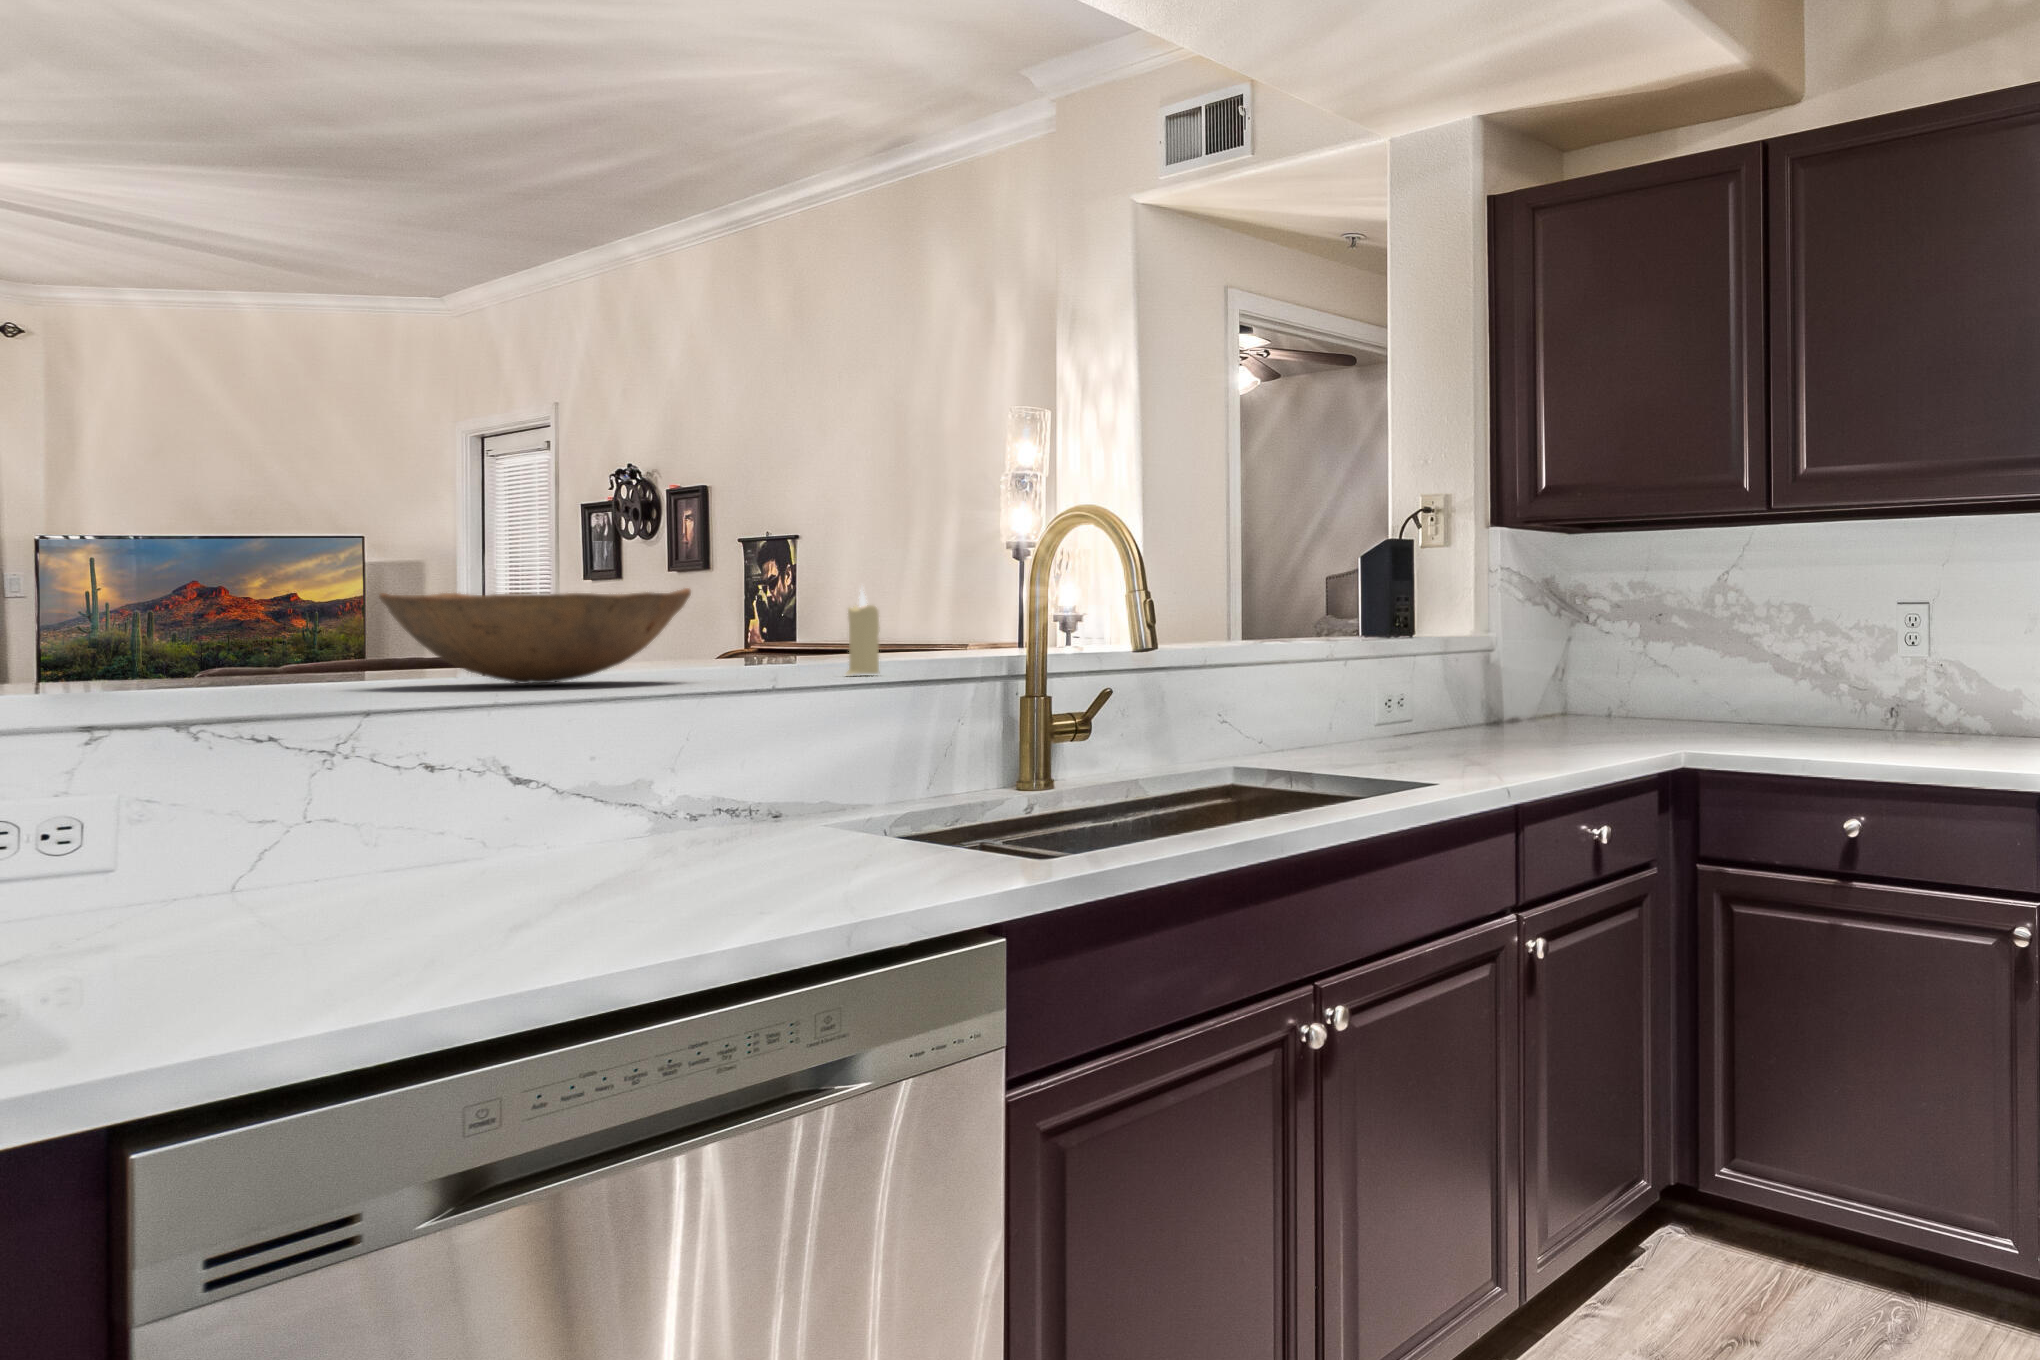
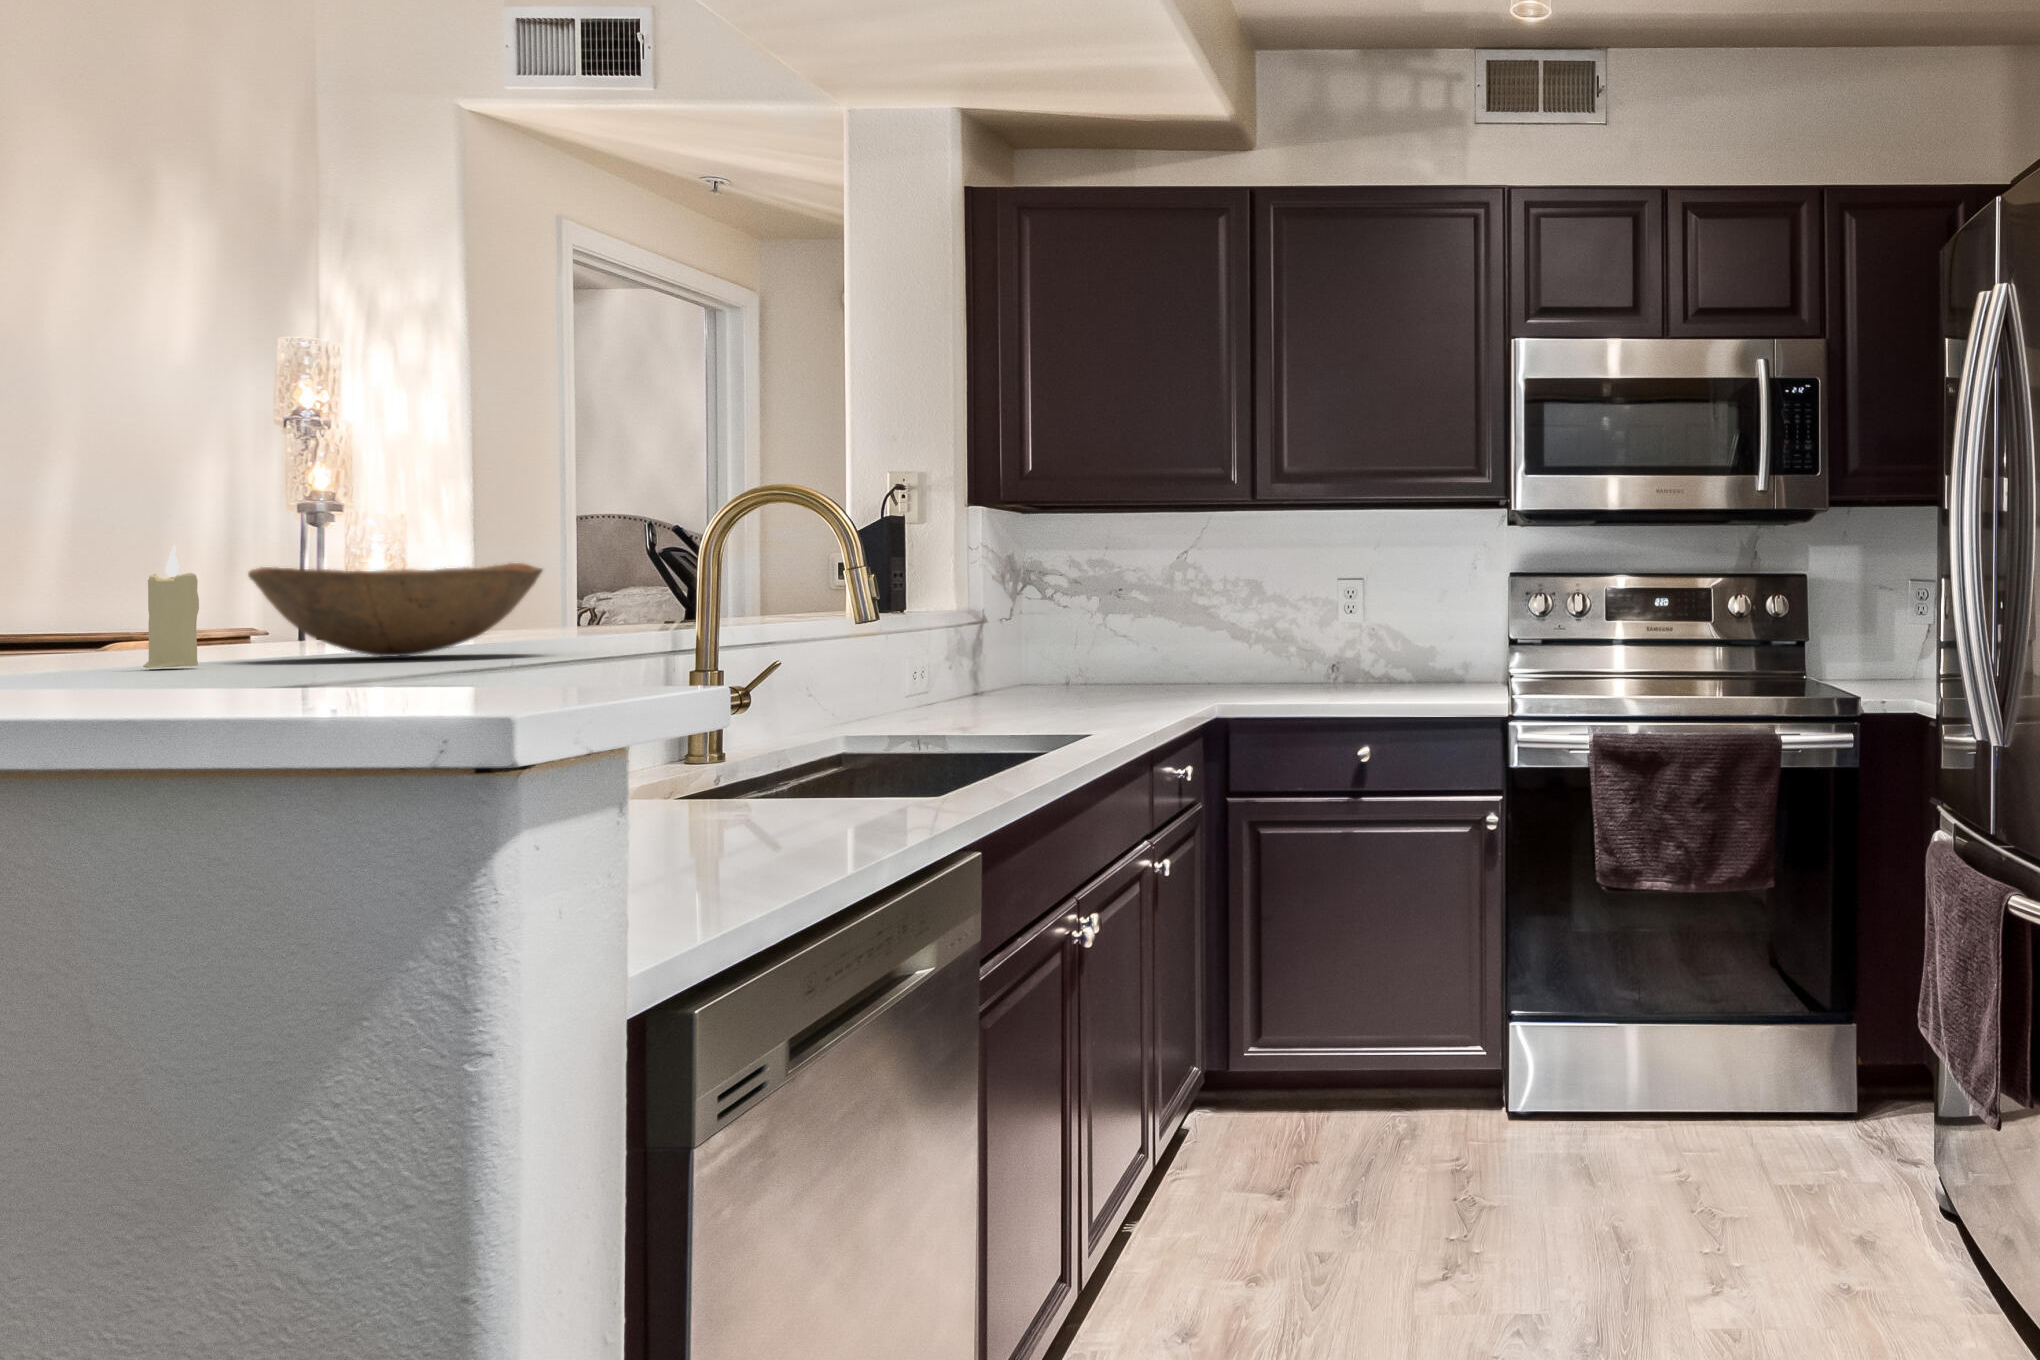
candle: present [846,590,879,675] -> present [143,545,199,668]

